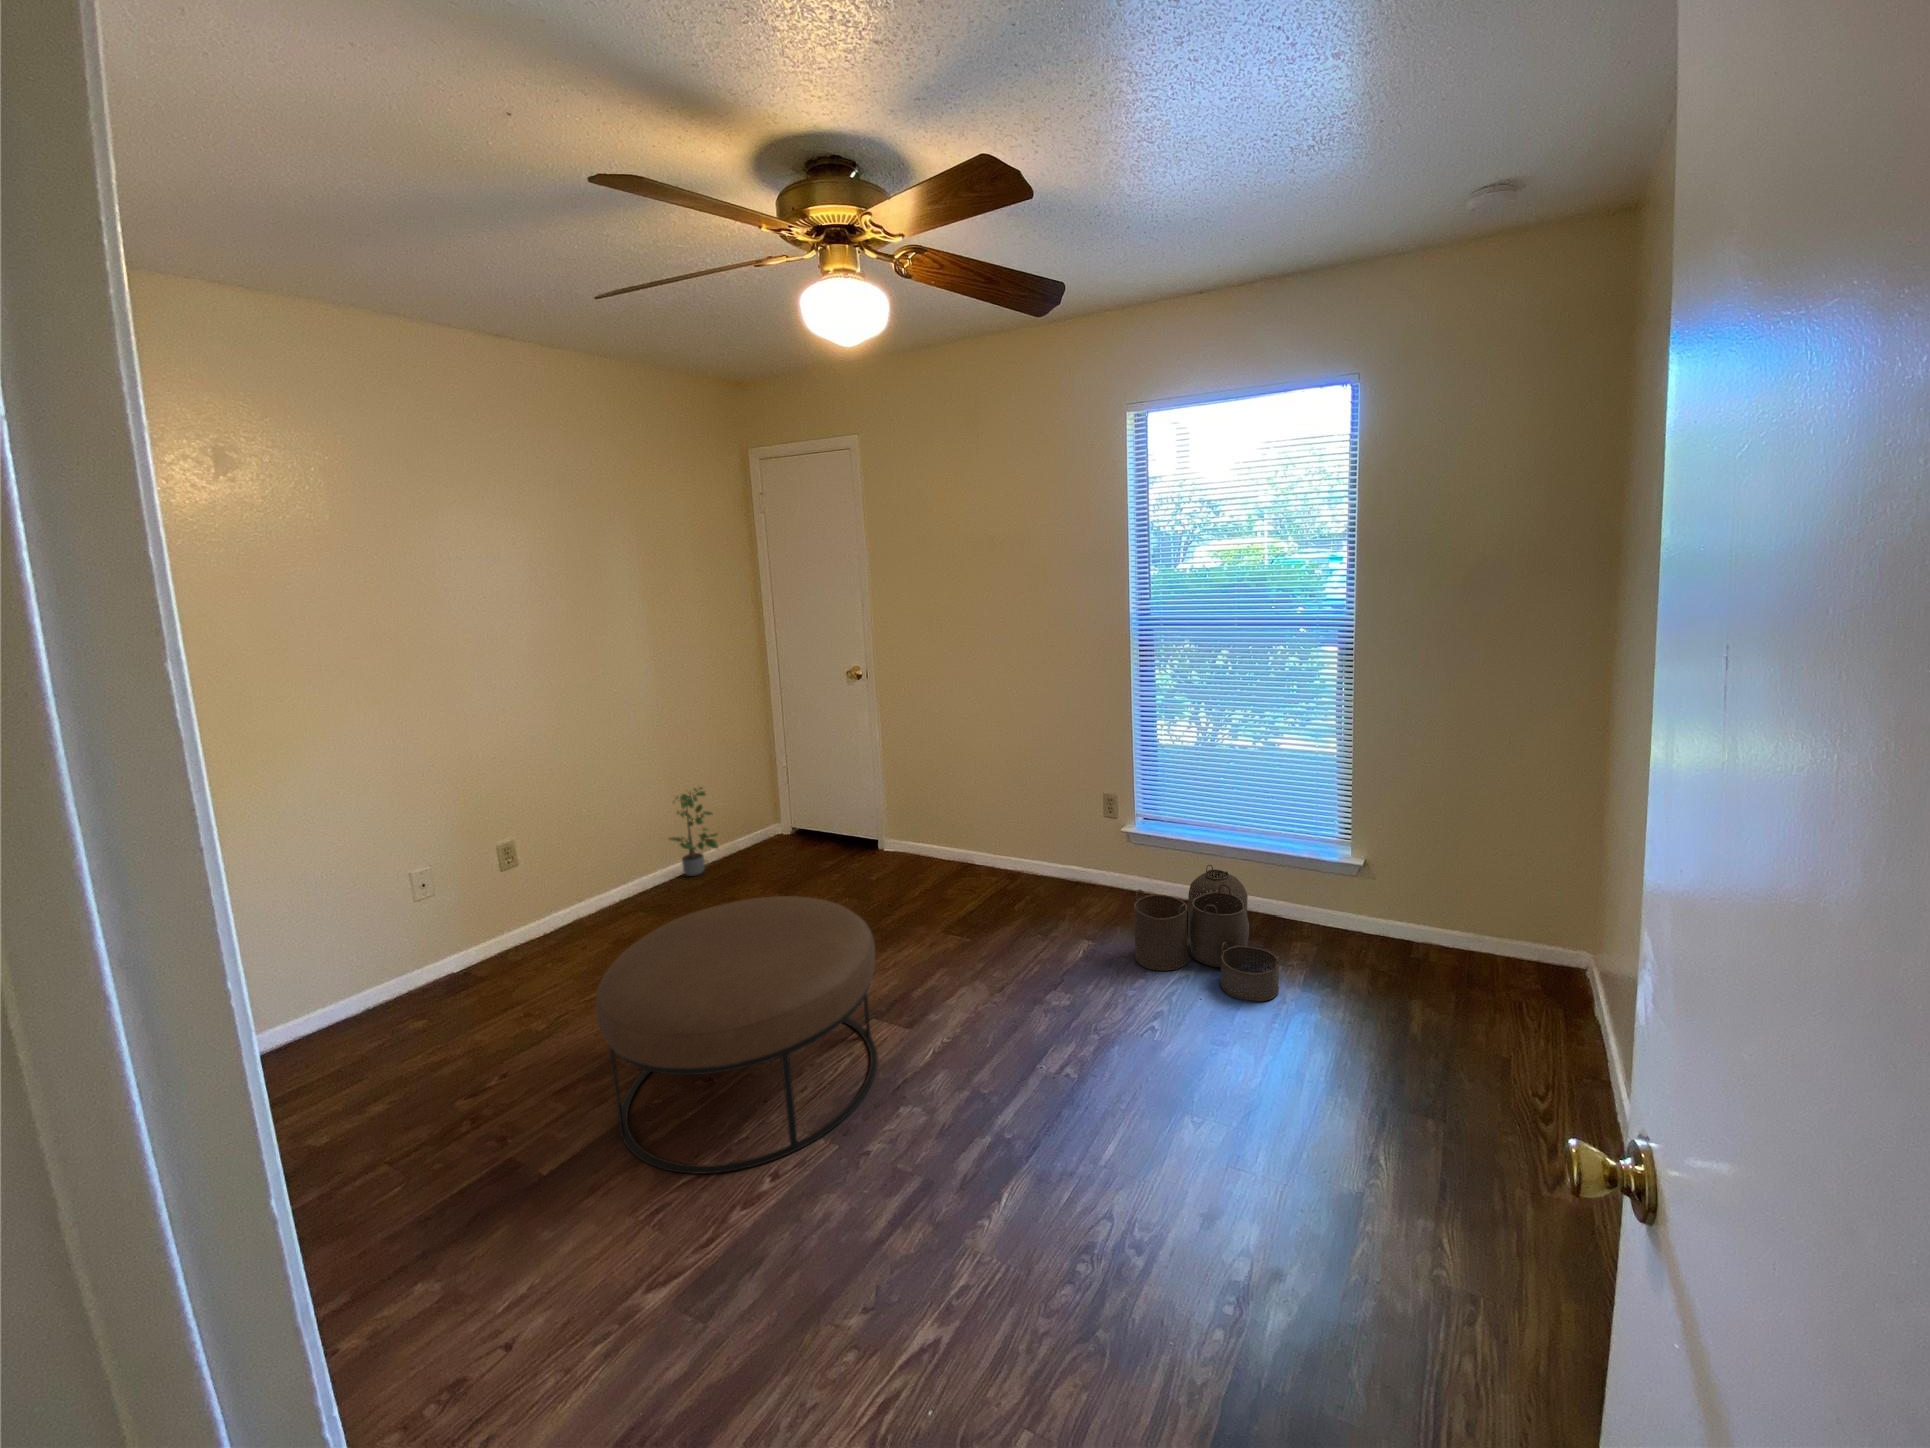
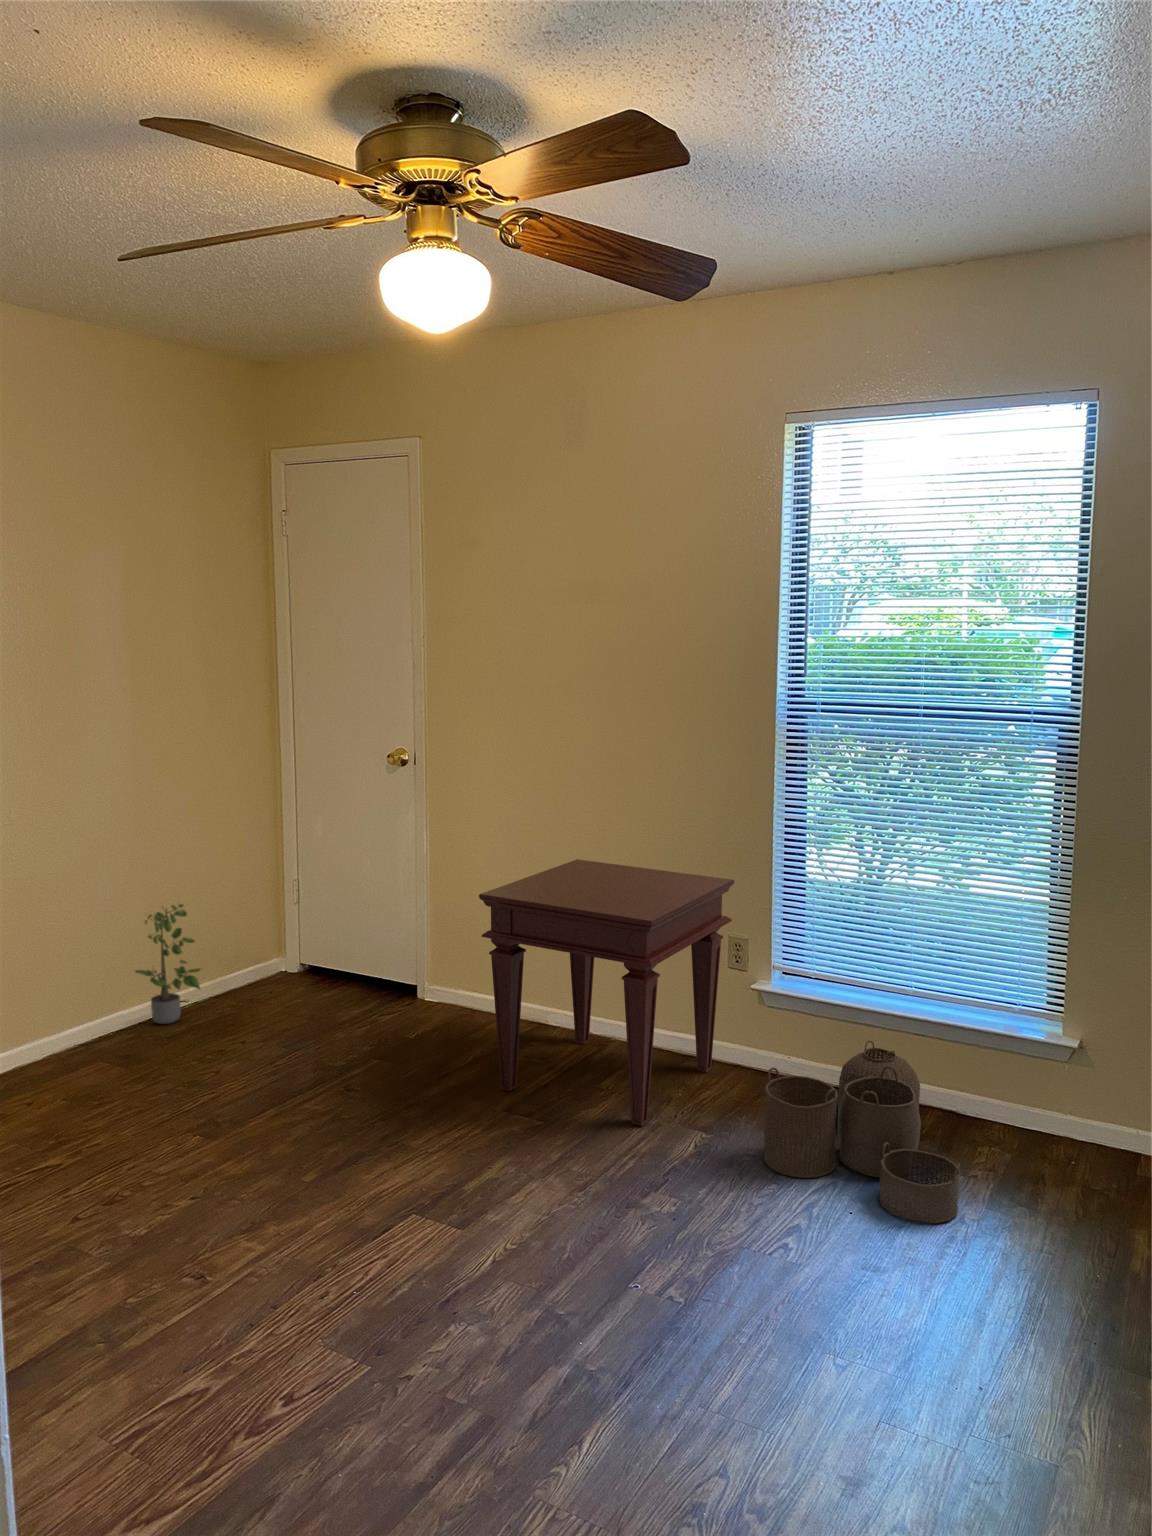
side table: none [917,740,1106,937] -> present [479,859,734,1126]
ottoman: present [596,896,878,1174] -> none [65,1046,422,1391]

